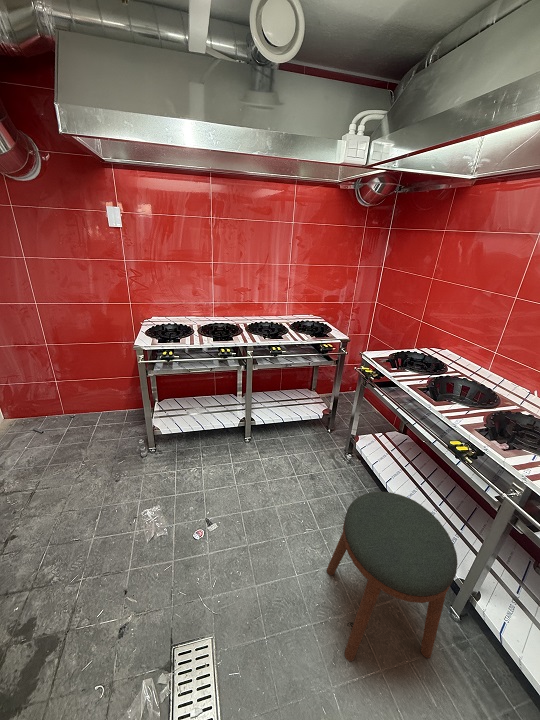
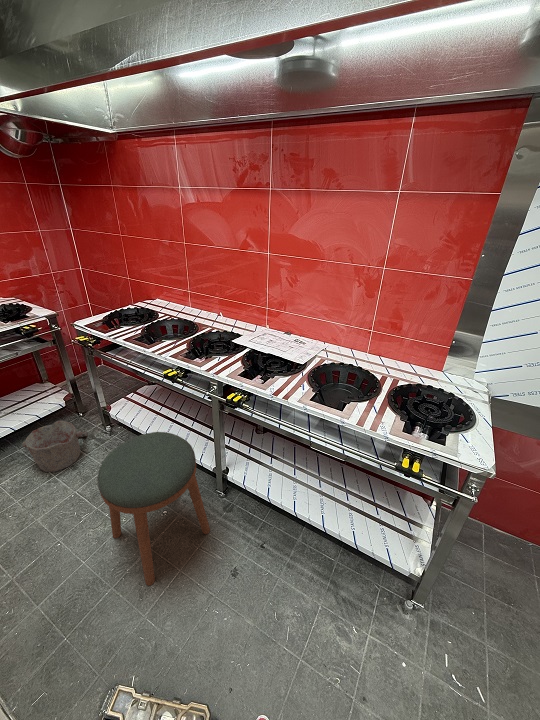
bucket: none [287,428,330,473] -> present [22,420,87,472]

